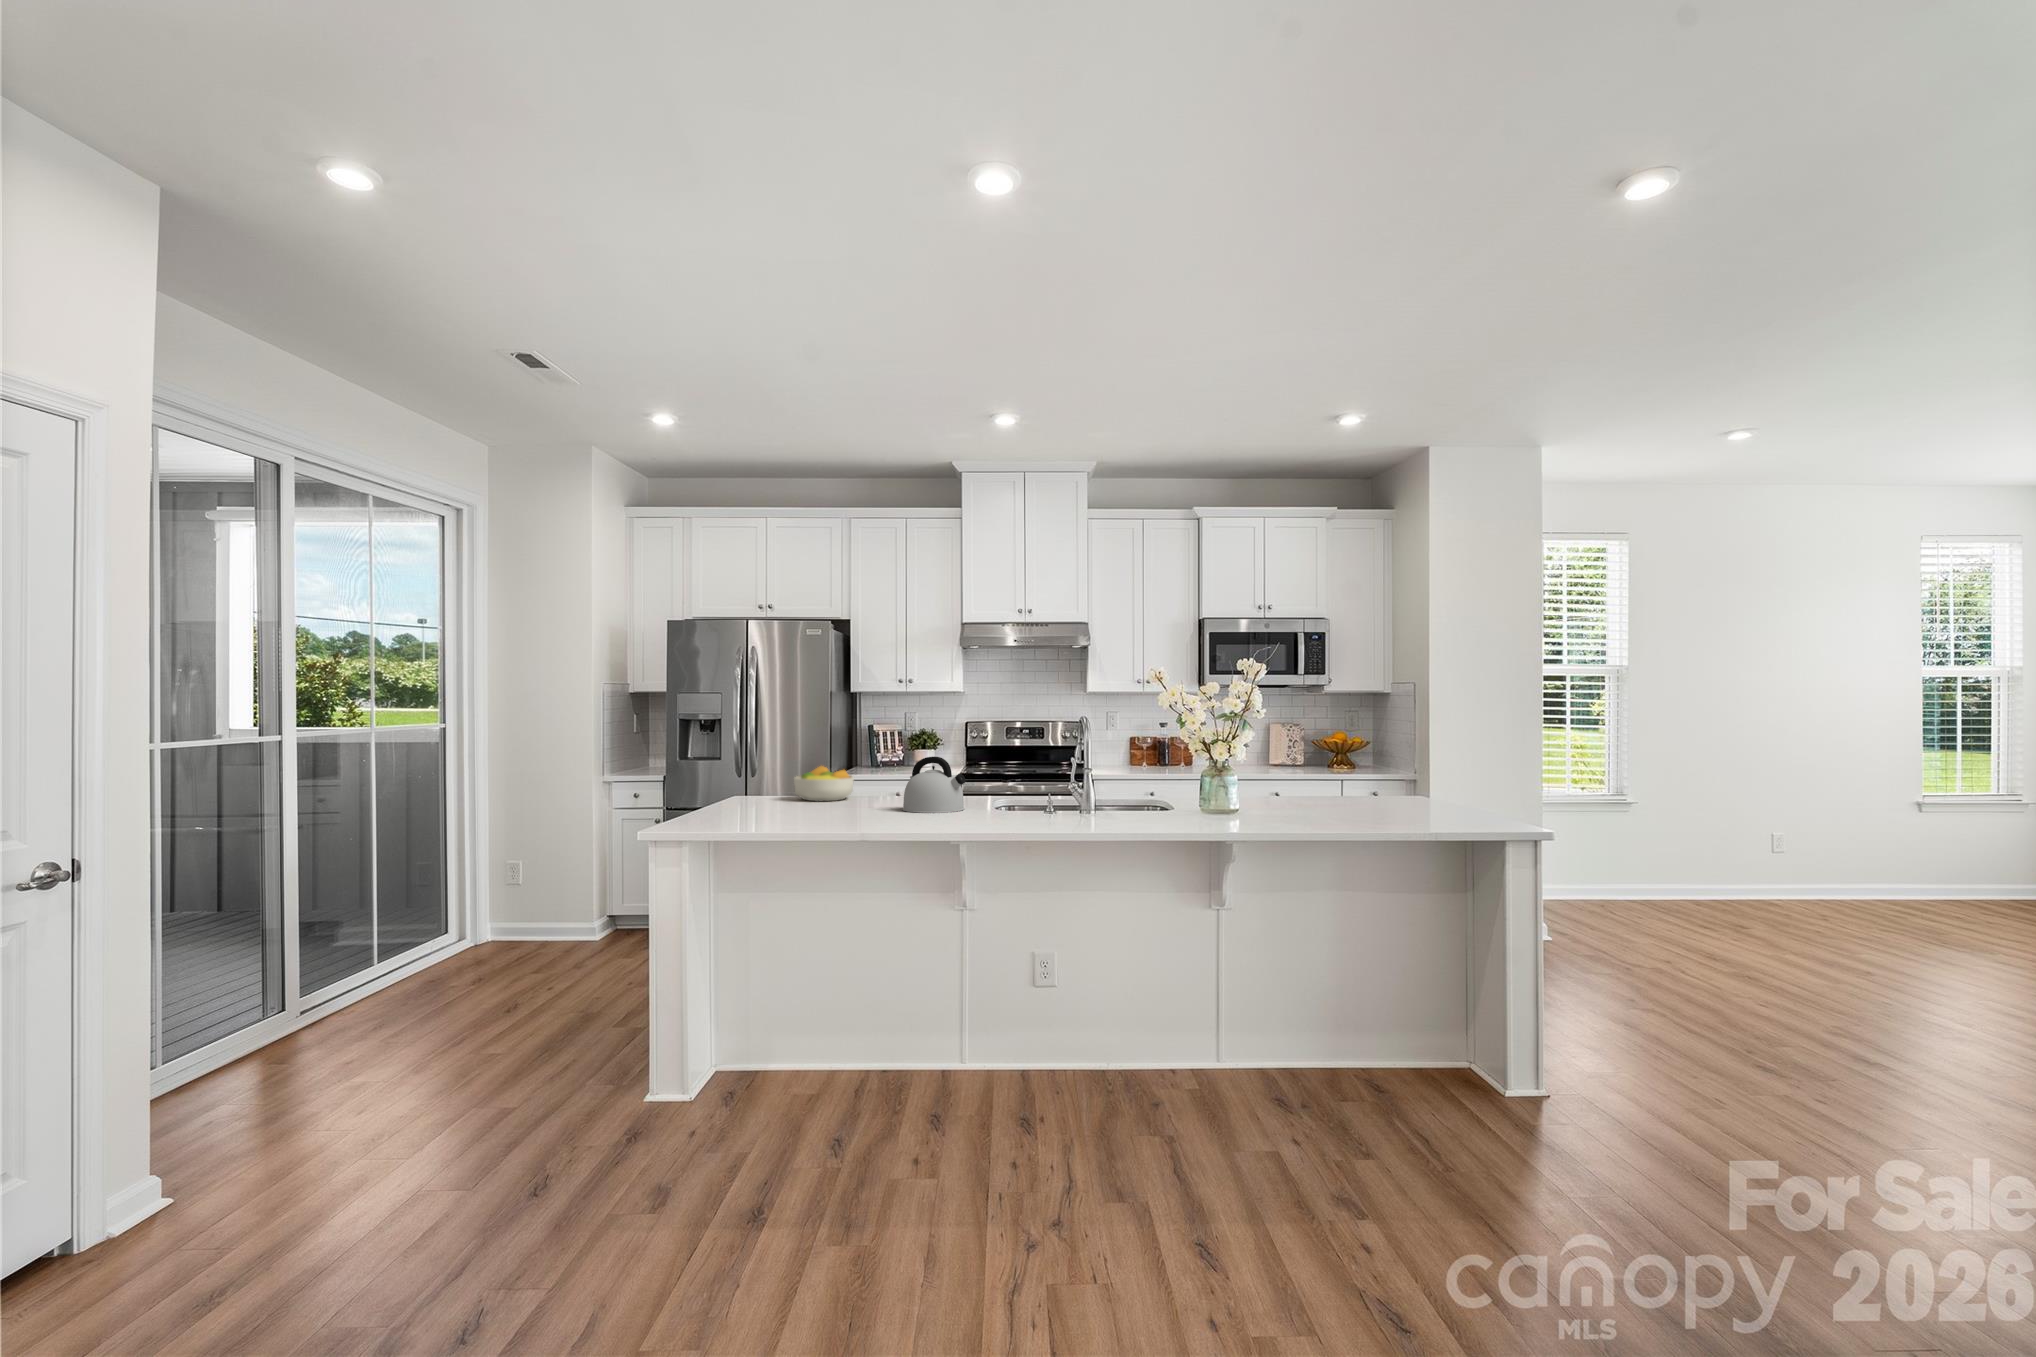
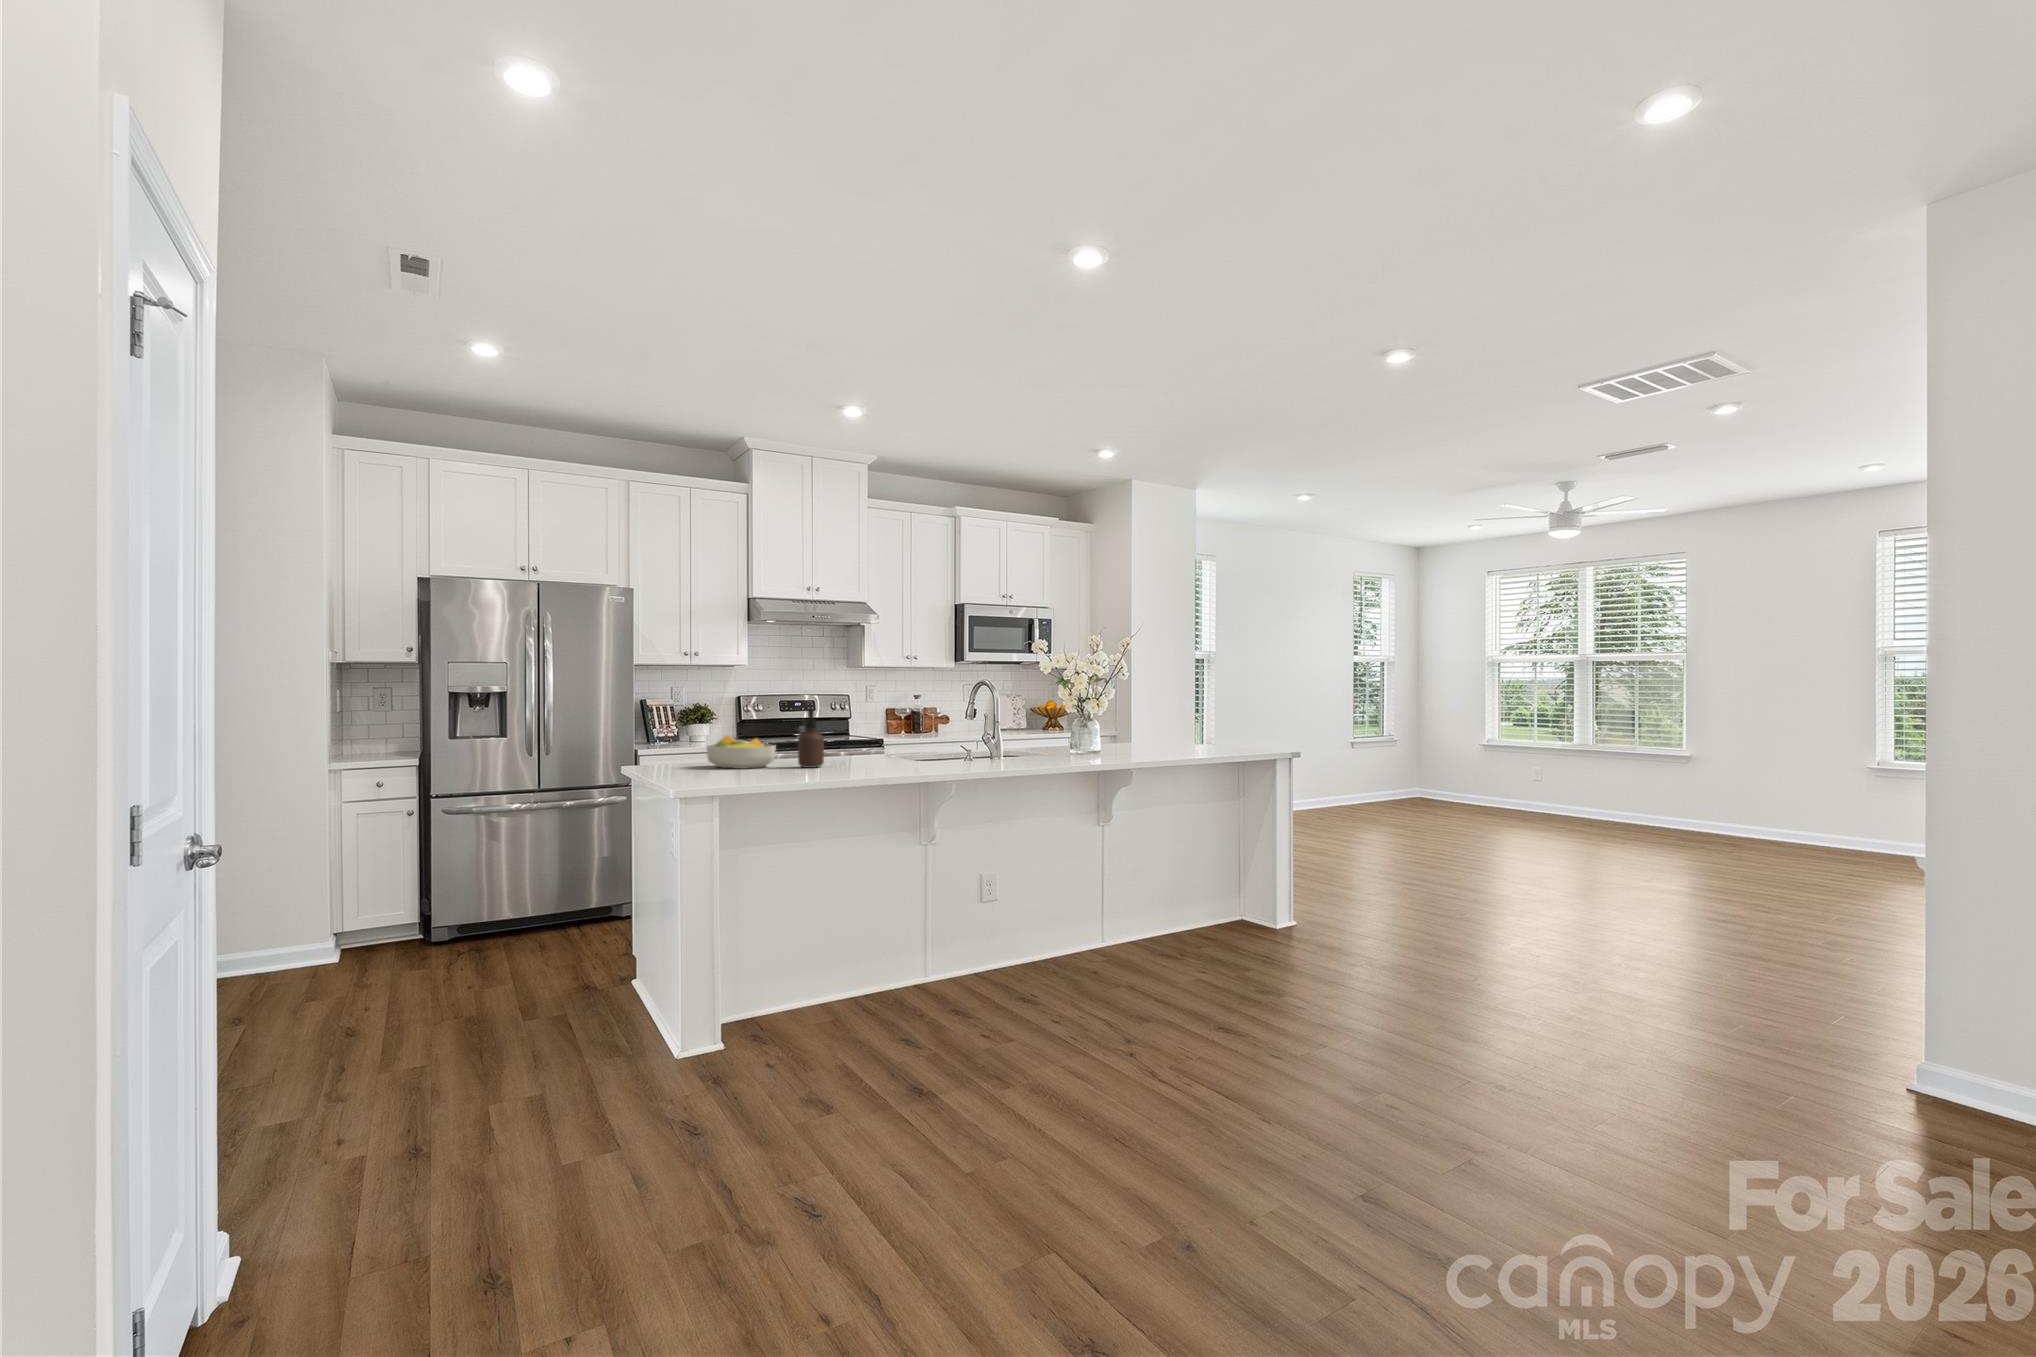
soap dispenser: none [857,741,884,804] -> present [798,709,824,768]
kettle: present [902,757,966,813] -> none [873,721,933,770]

